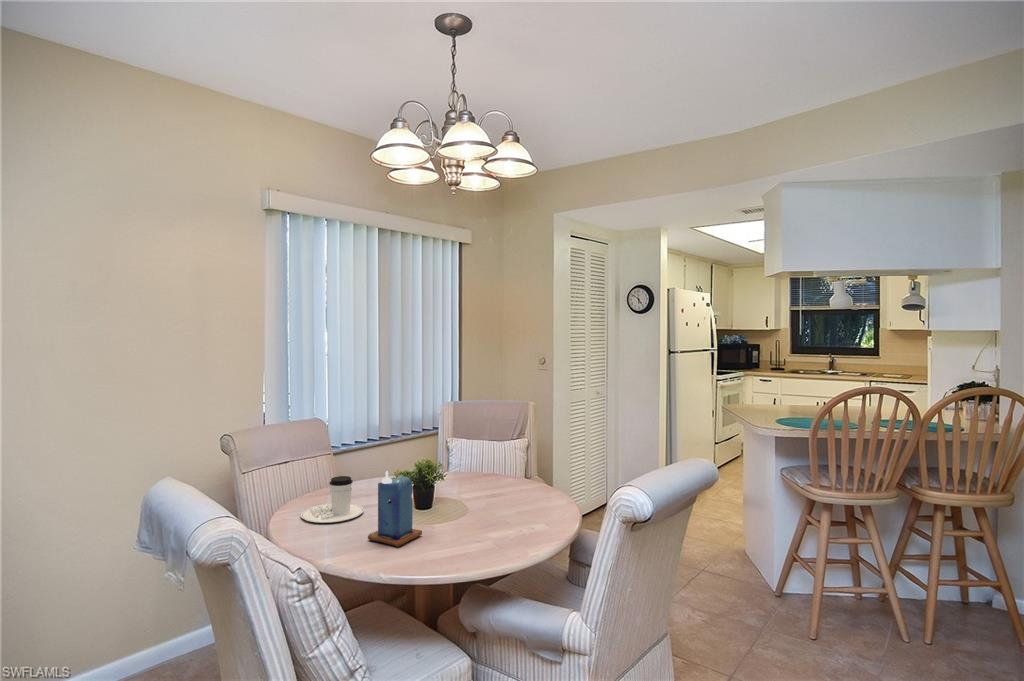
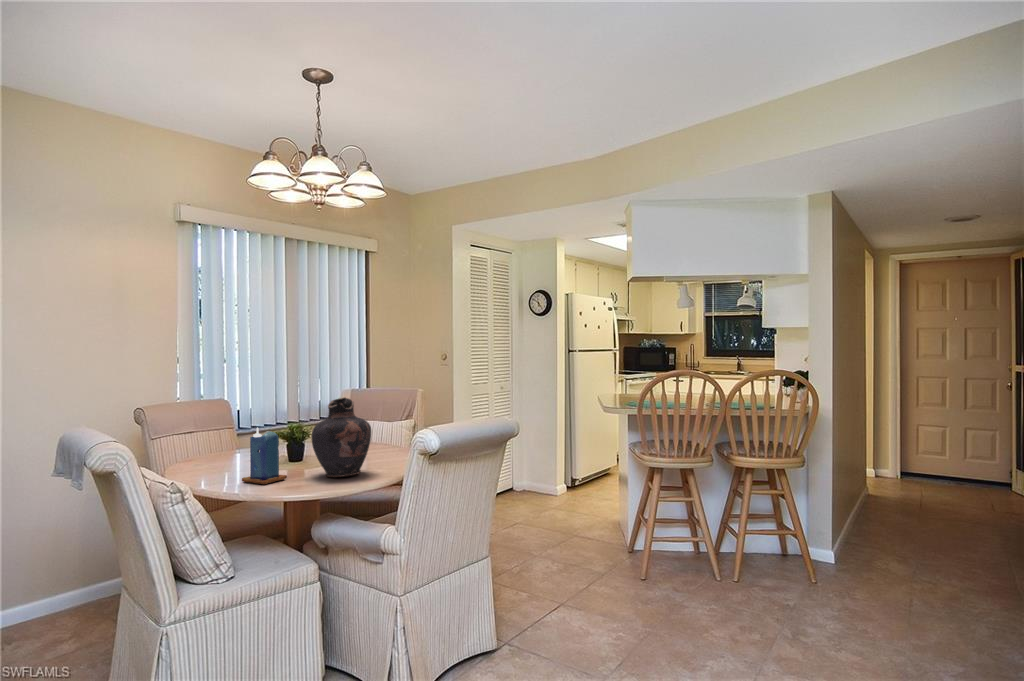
vase: none [451,429,524,534] -> present [311,397,371,477]
coffee cup: present [301,476,364,523] -> none [193,440,247,474]

